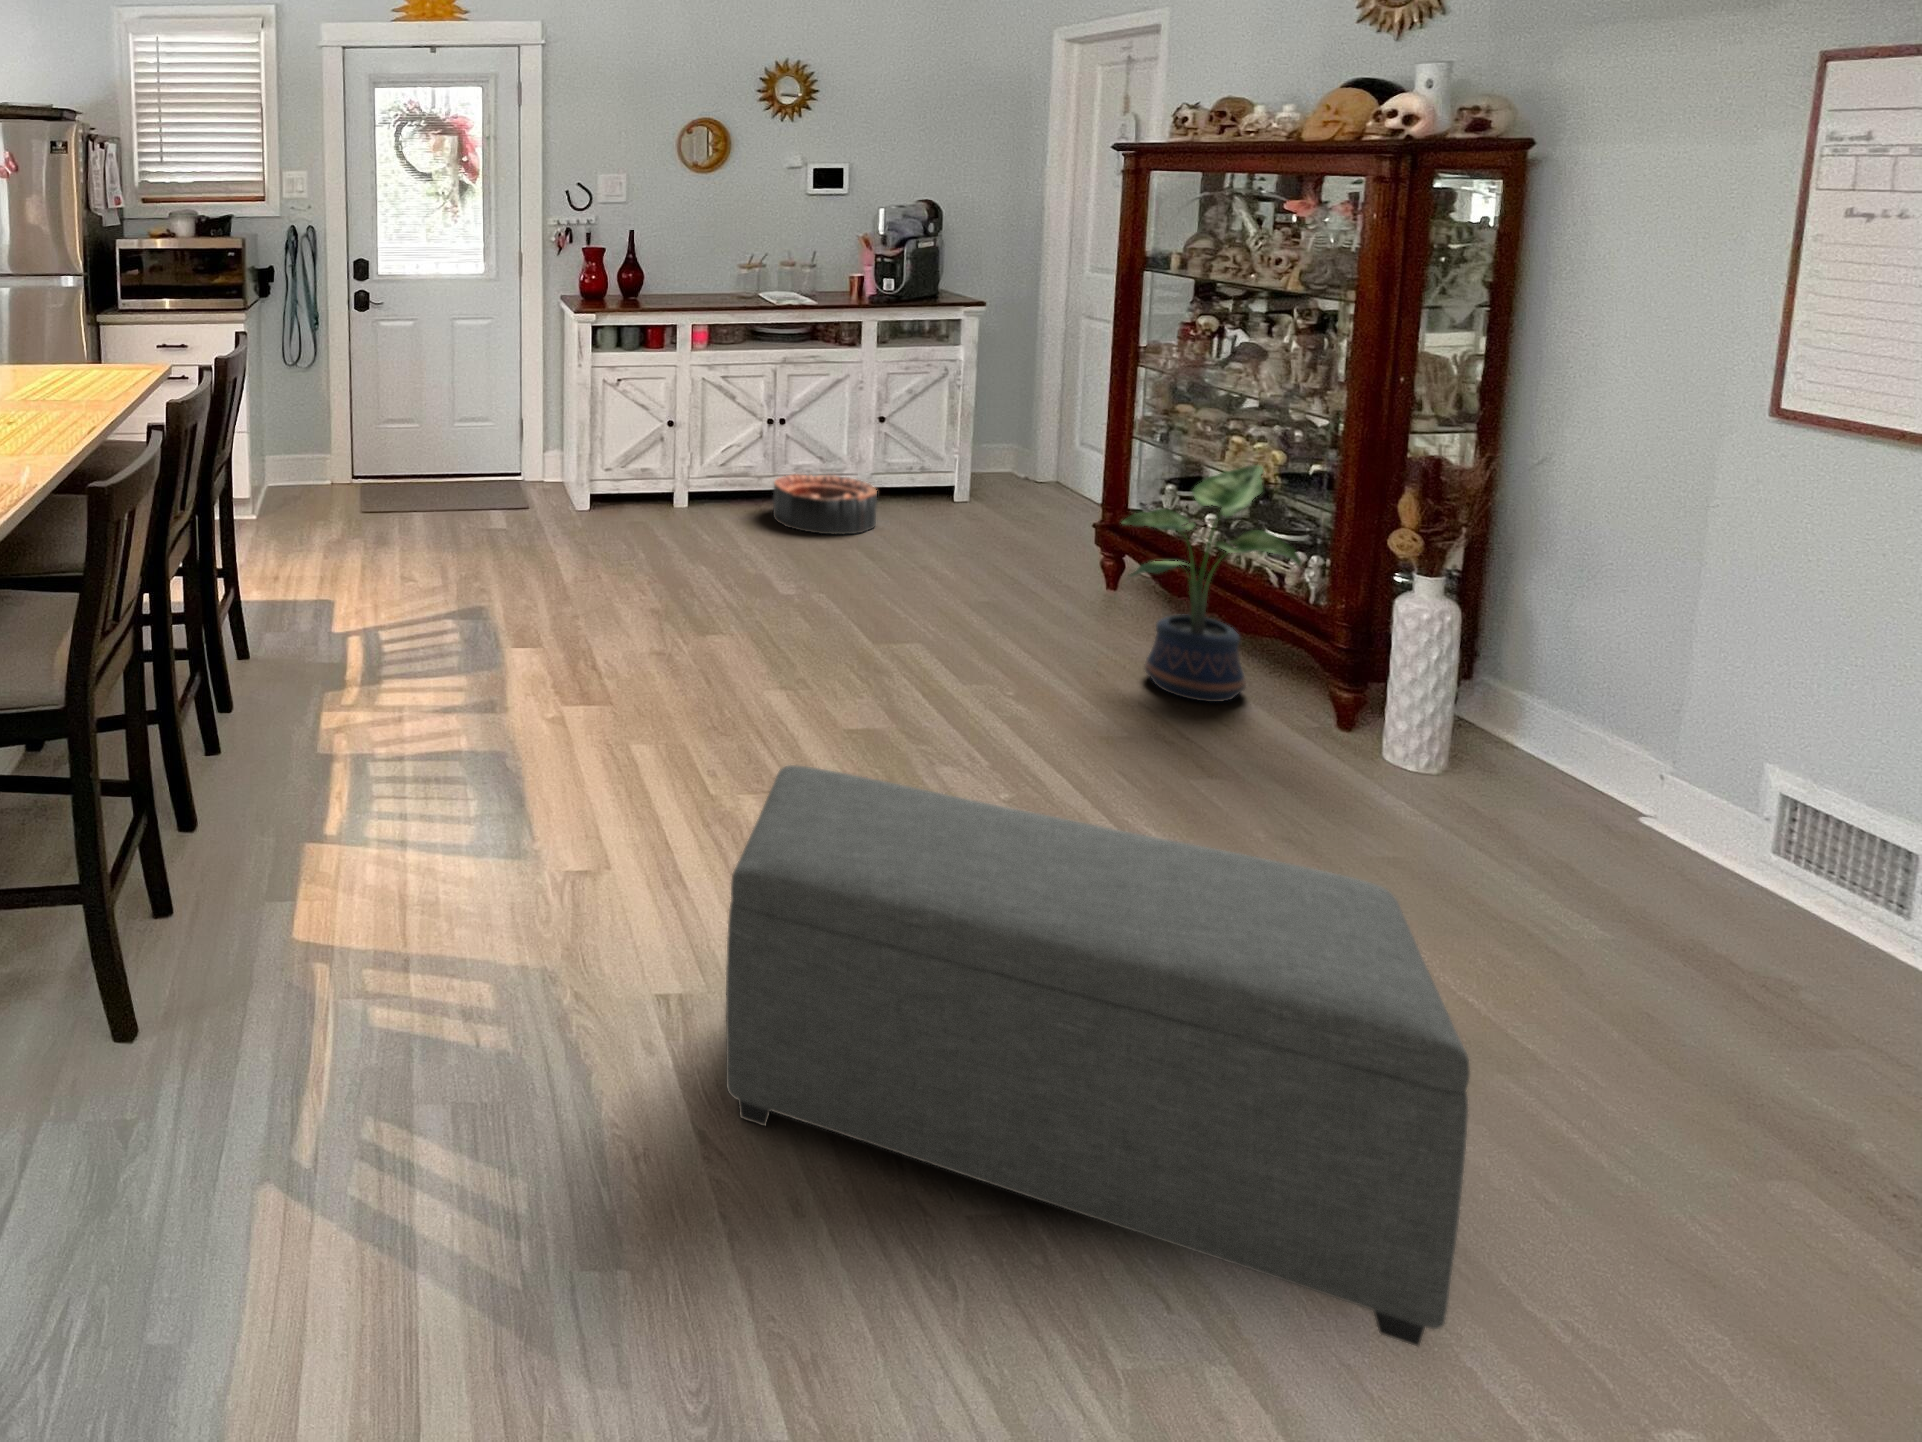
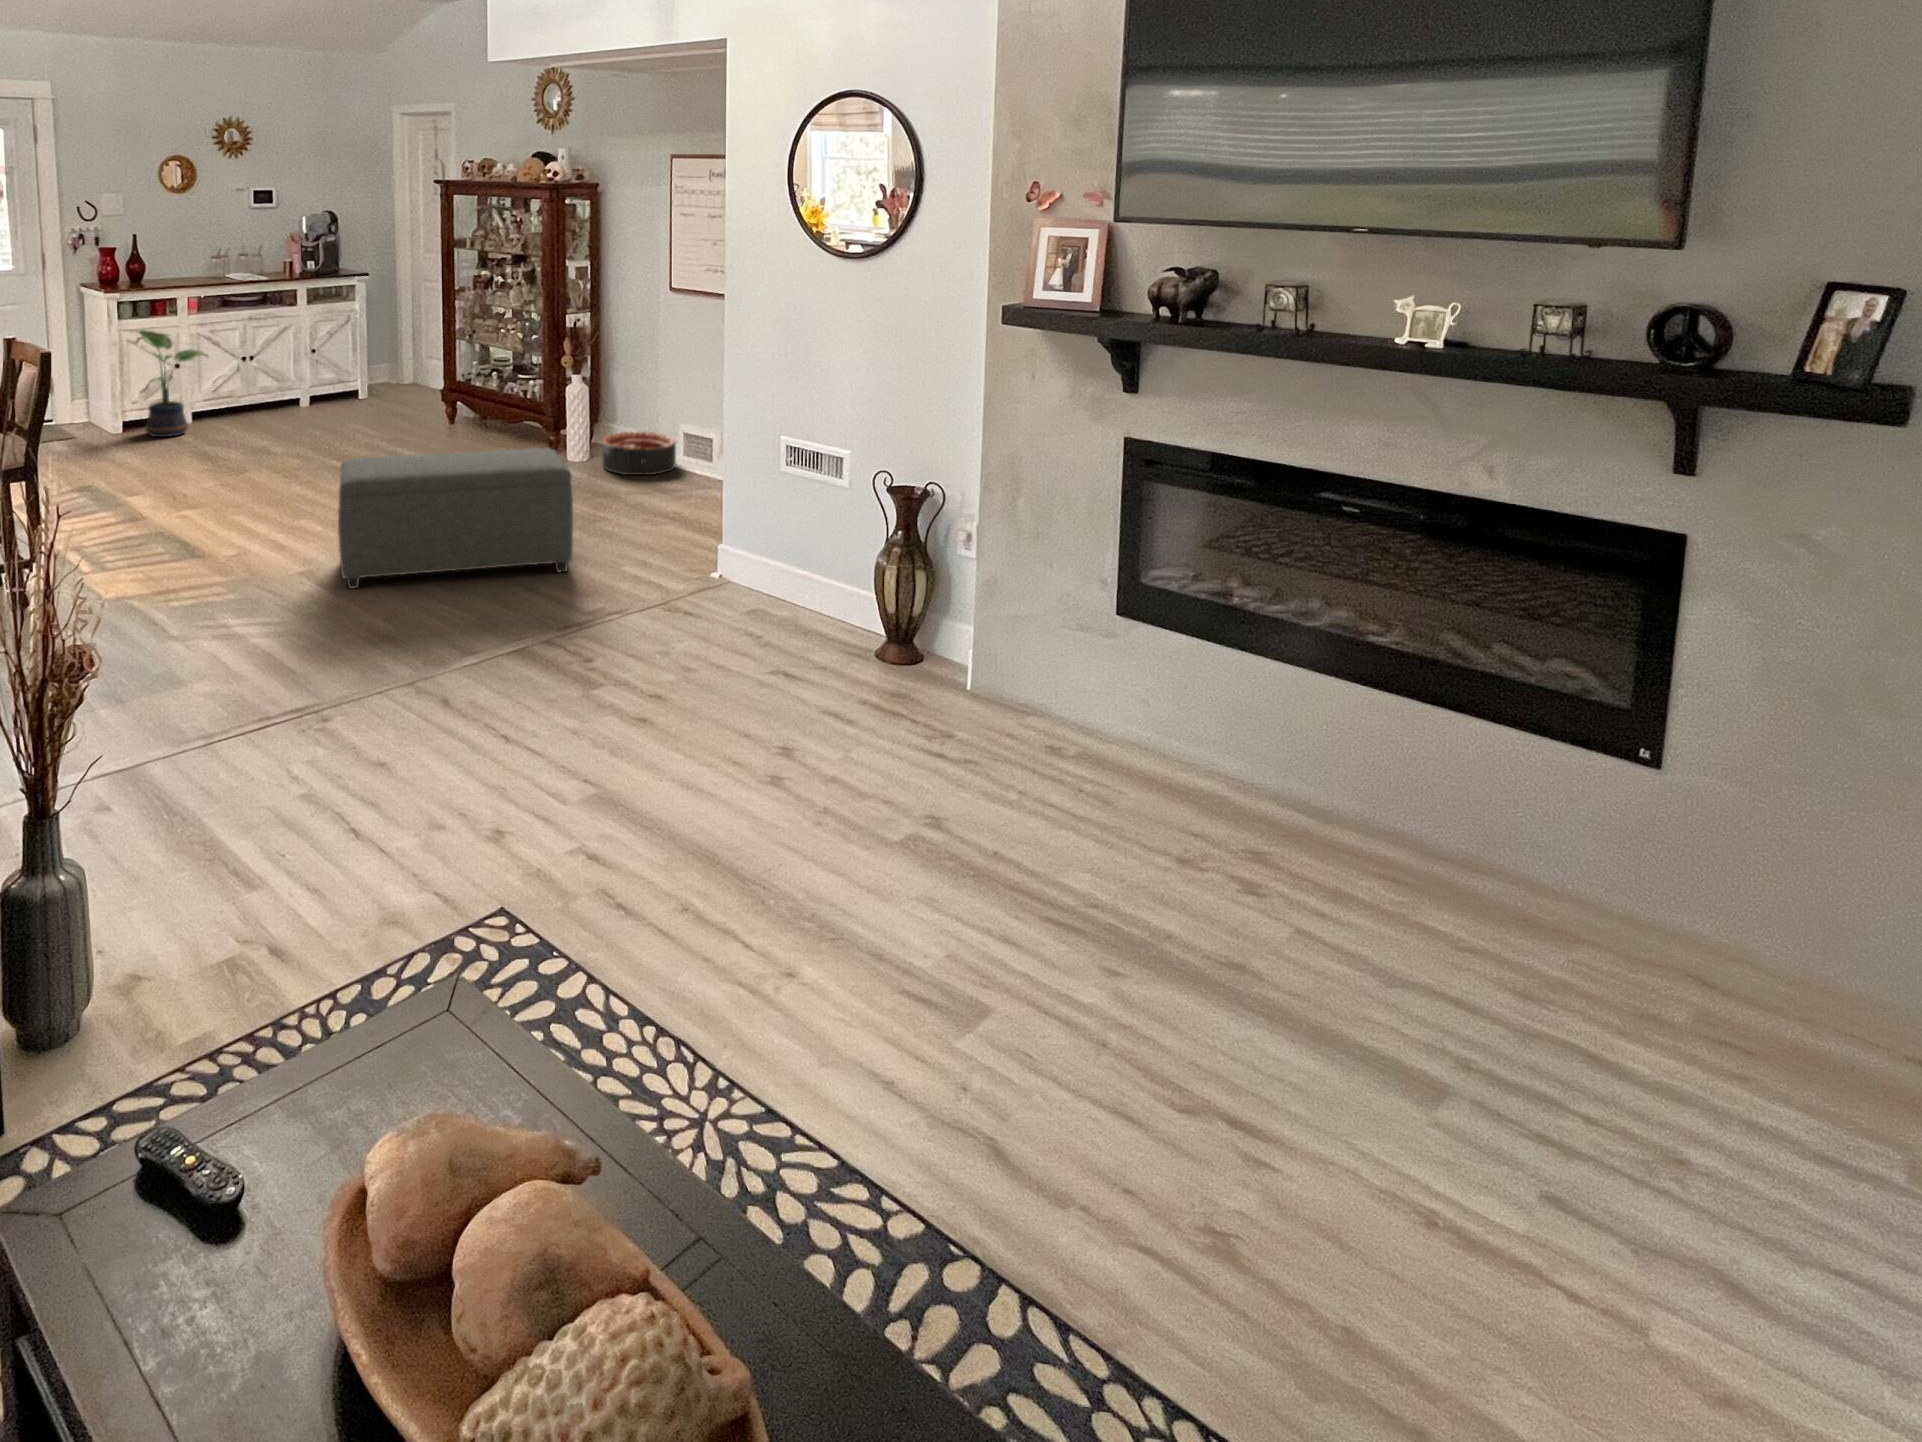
potted plant: present [1122,464,1302,702] -> present [139,330,208,437]
basket: present [773,475,877,534] -> present [603,432,676,475]

